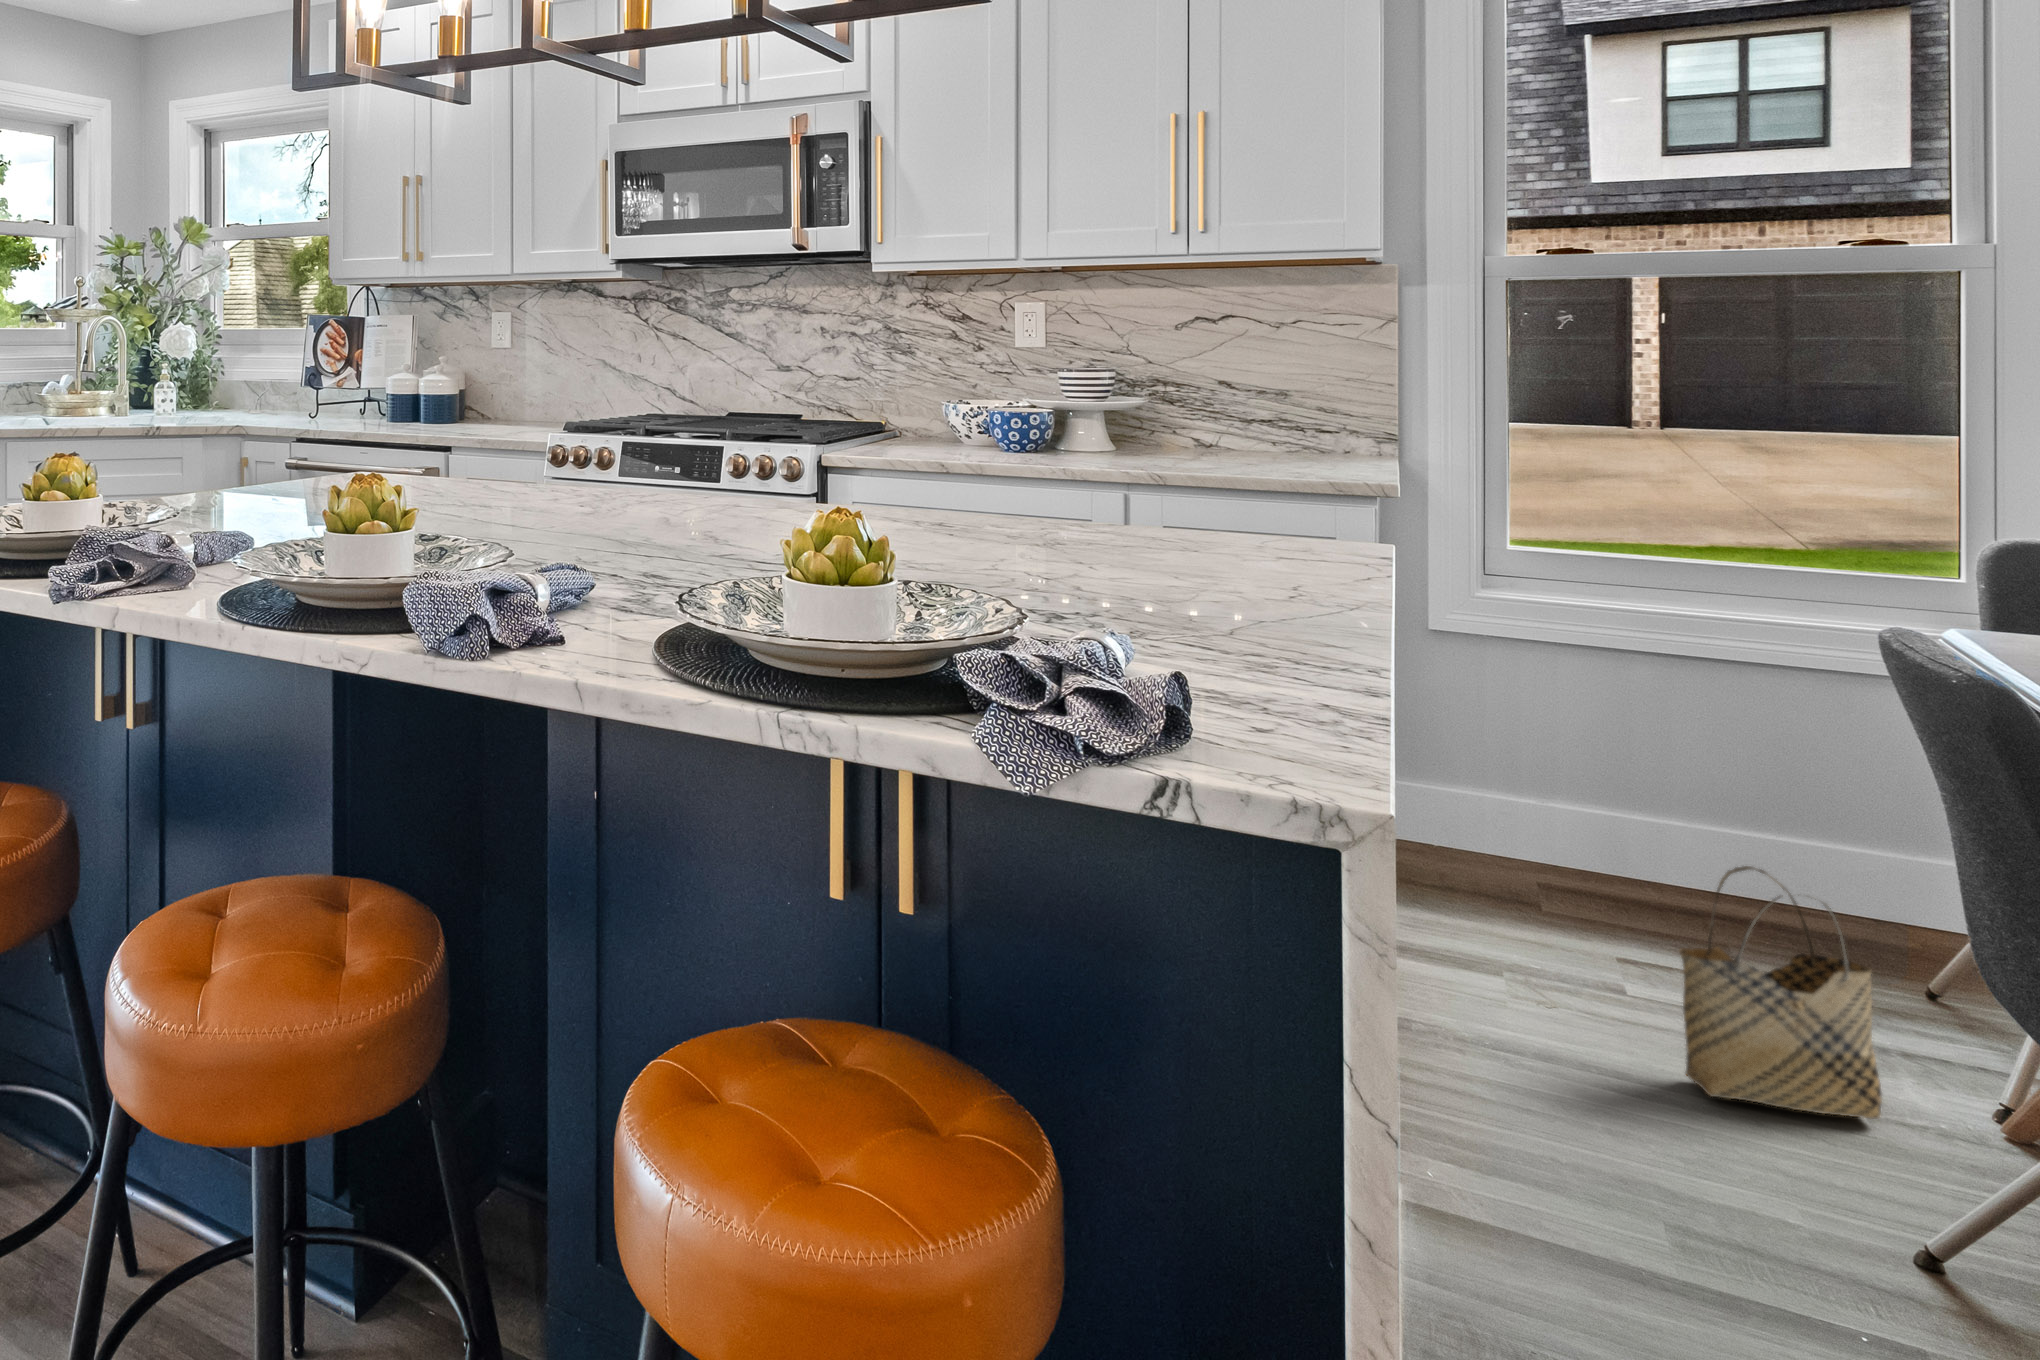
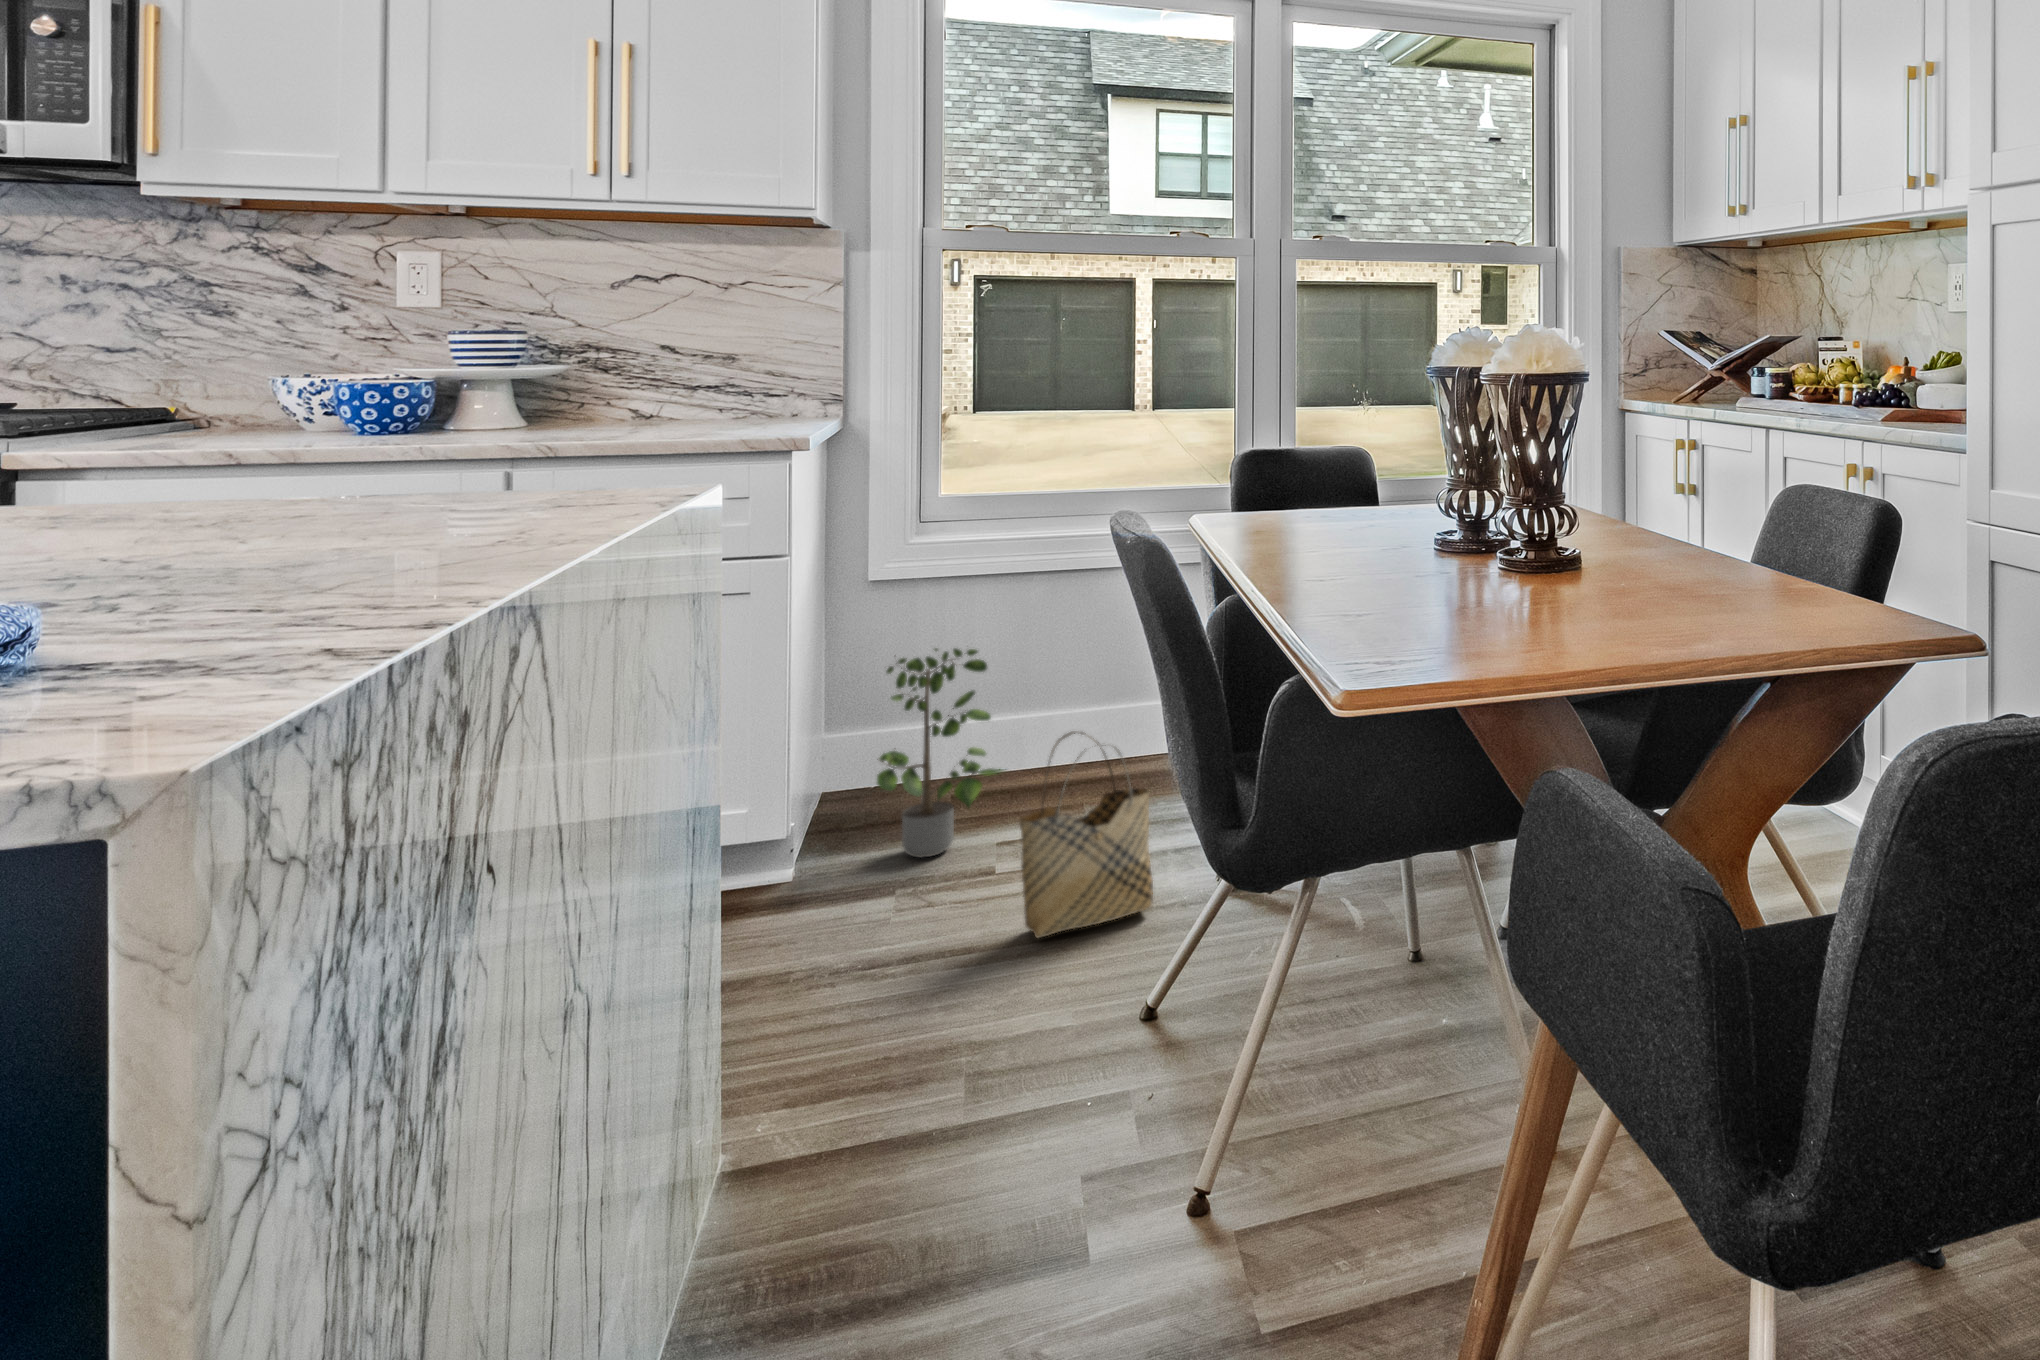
potted plant: none [1466,721,1633,951] -> present [877,648,1006,857]

